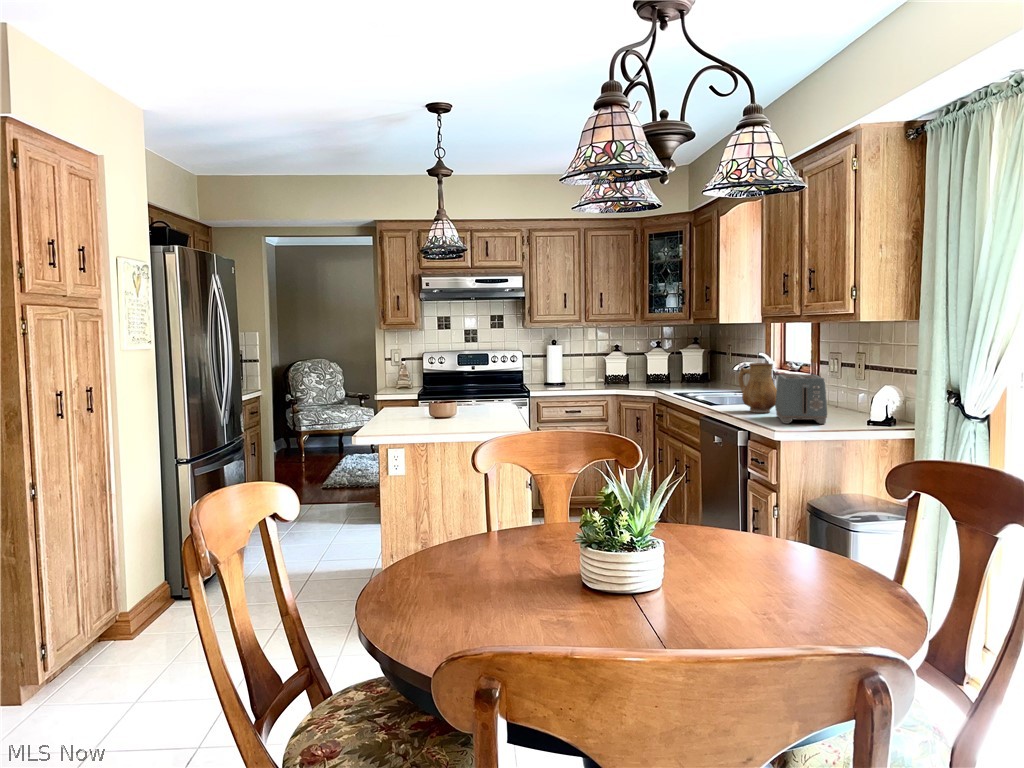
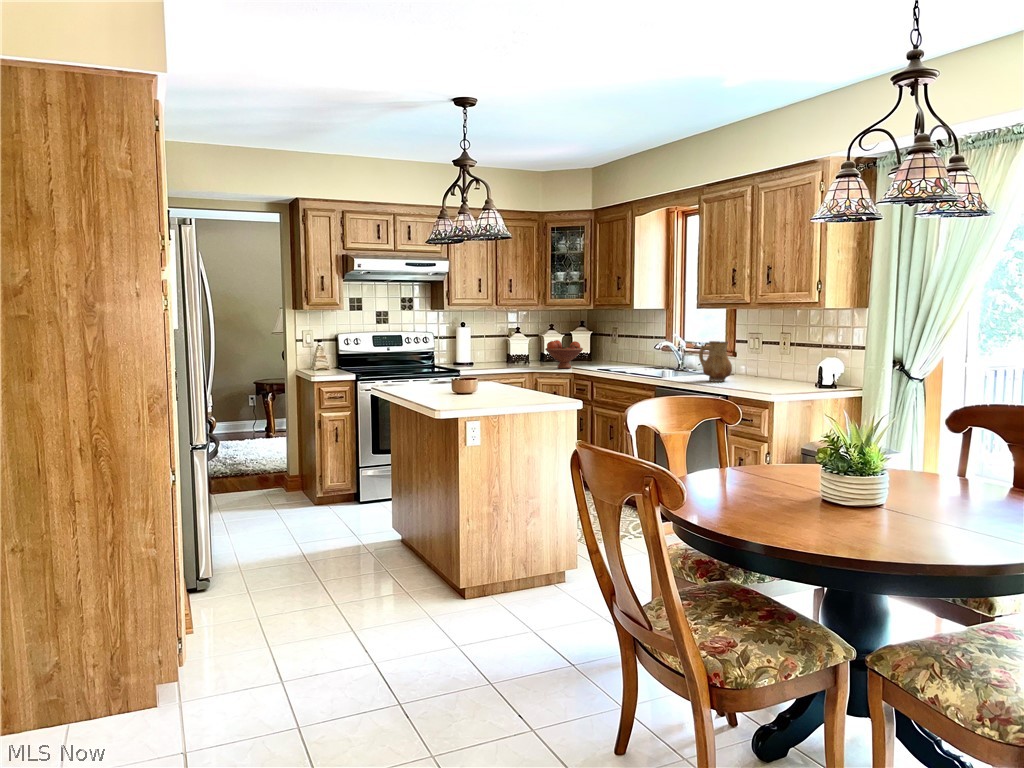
fruit bowl: none [627,359,670,391] -> present [545,340,583,369]
toaster: present [775,374,827,424] -> none [740,350,796,388]

